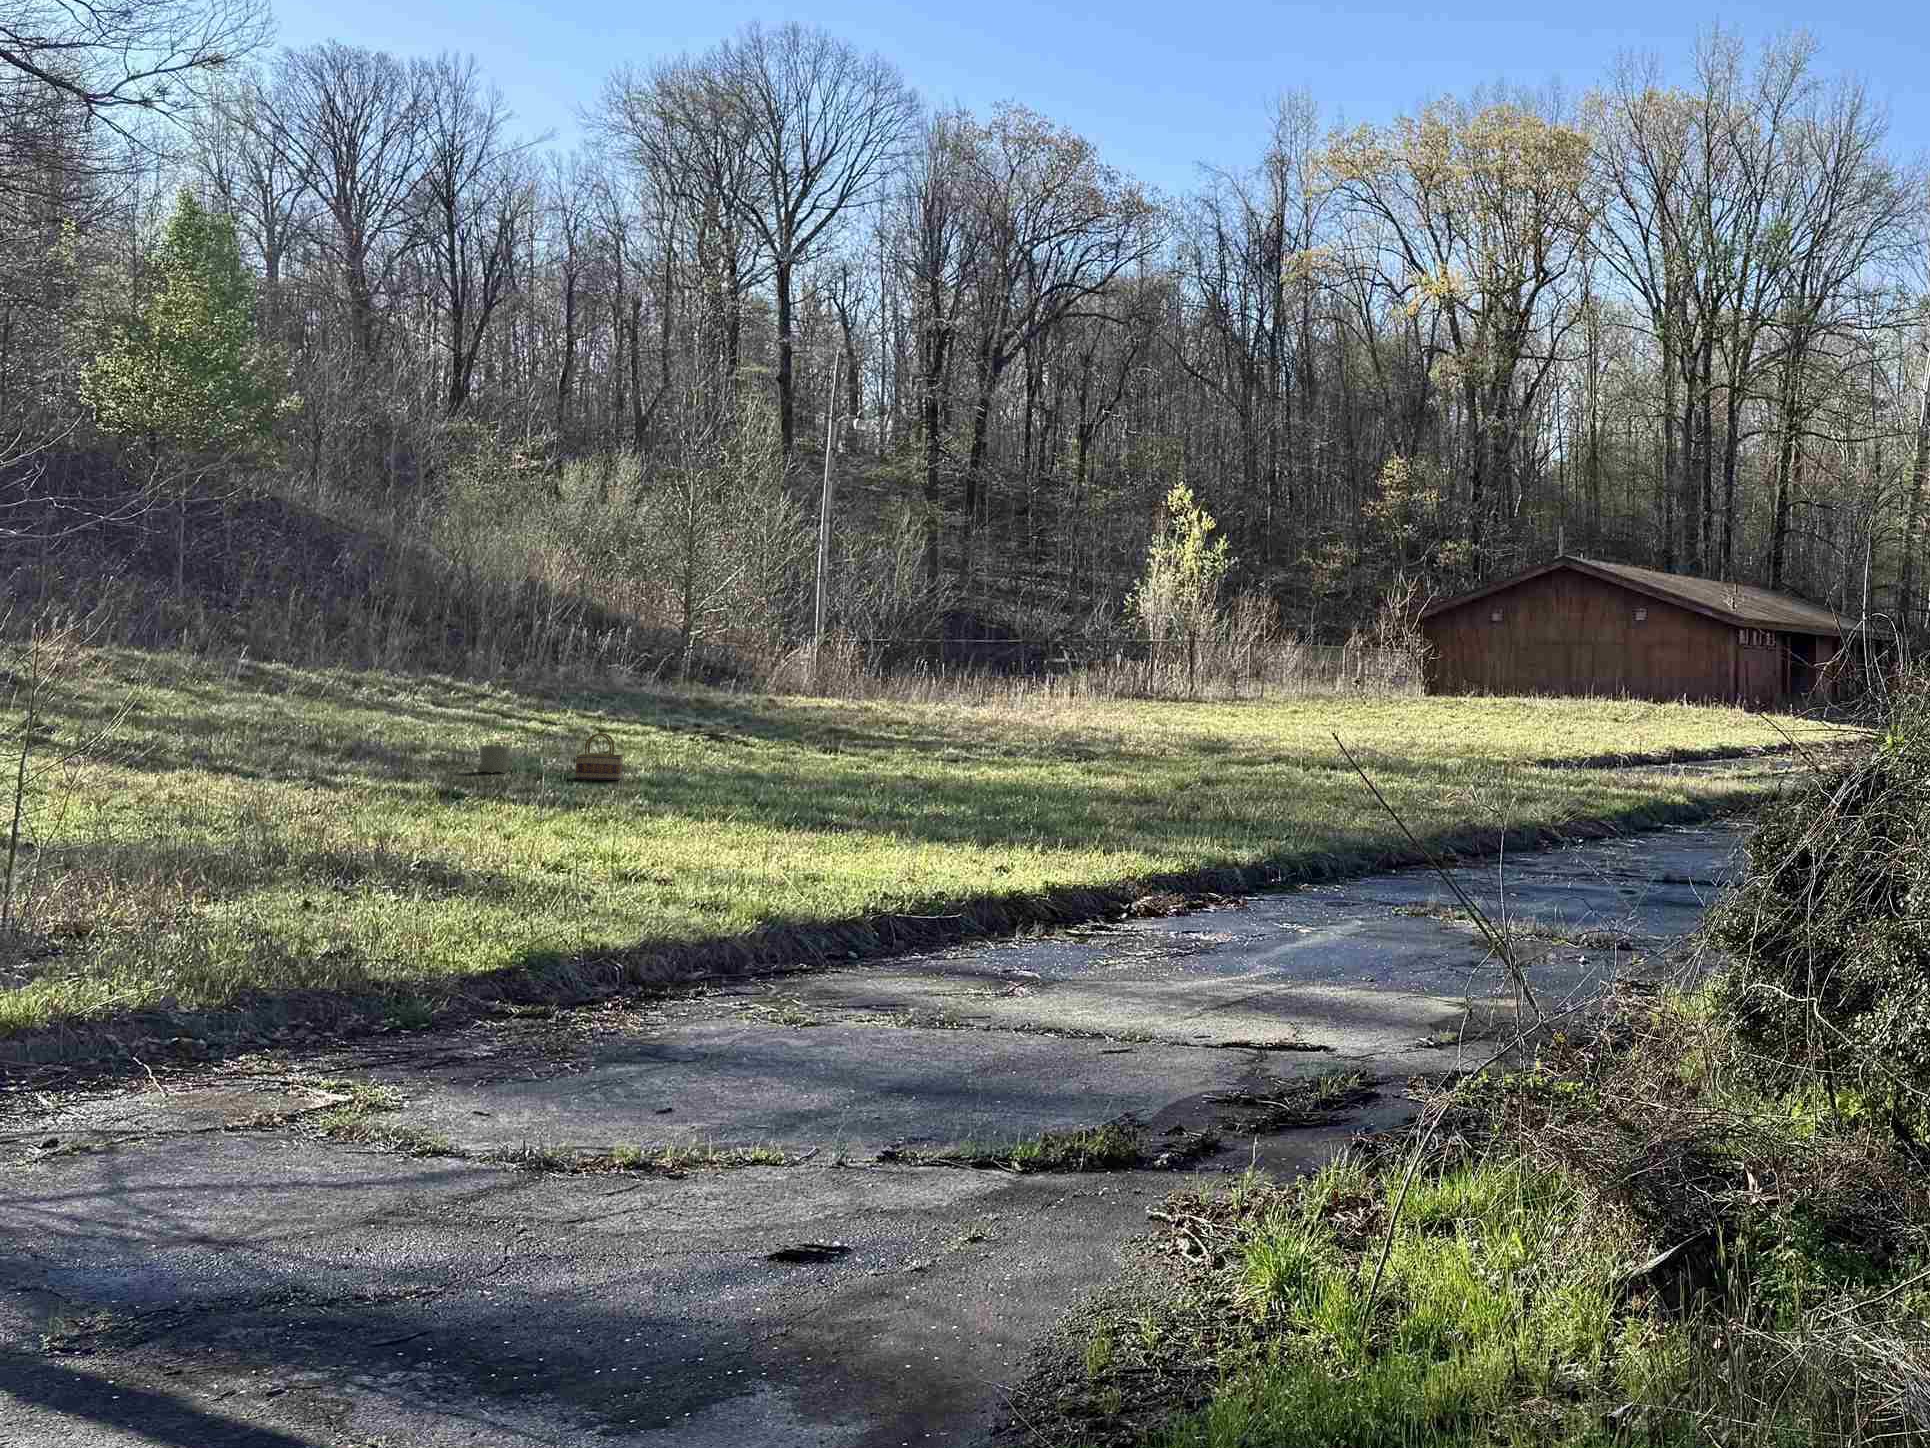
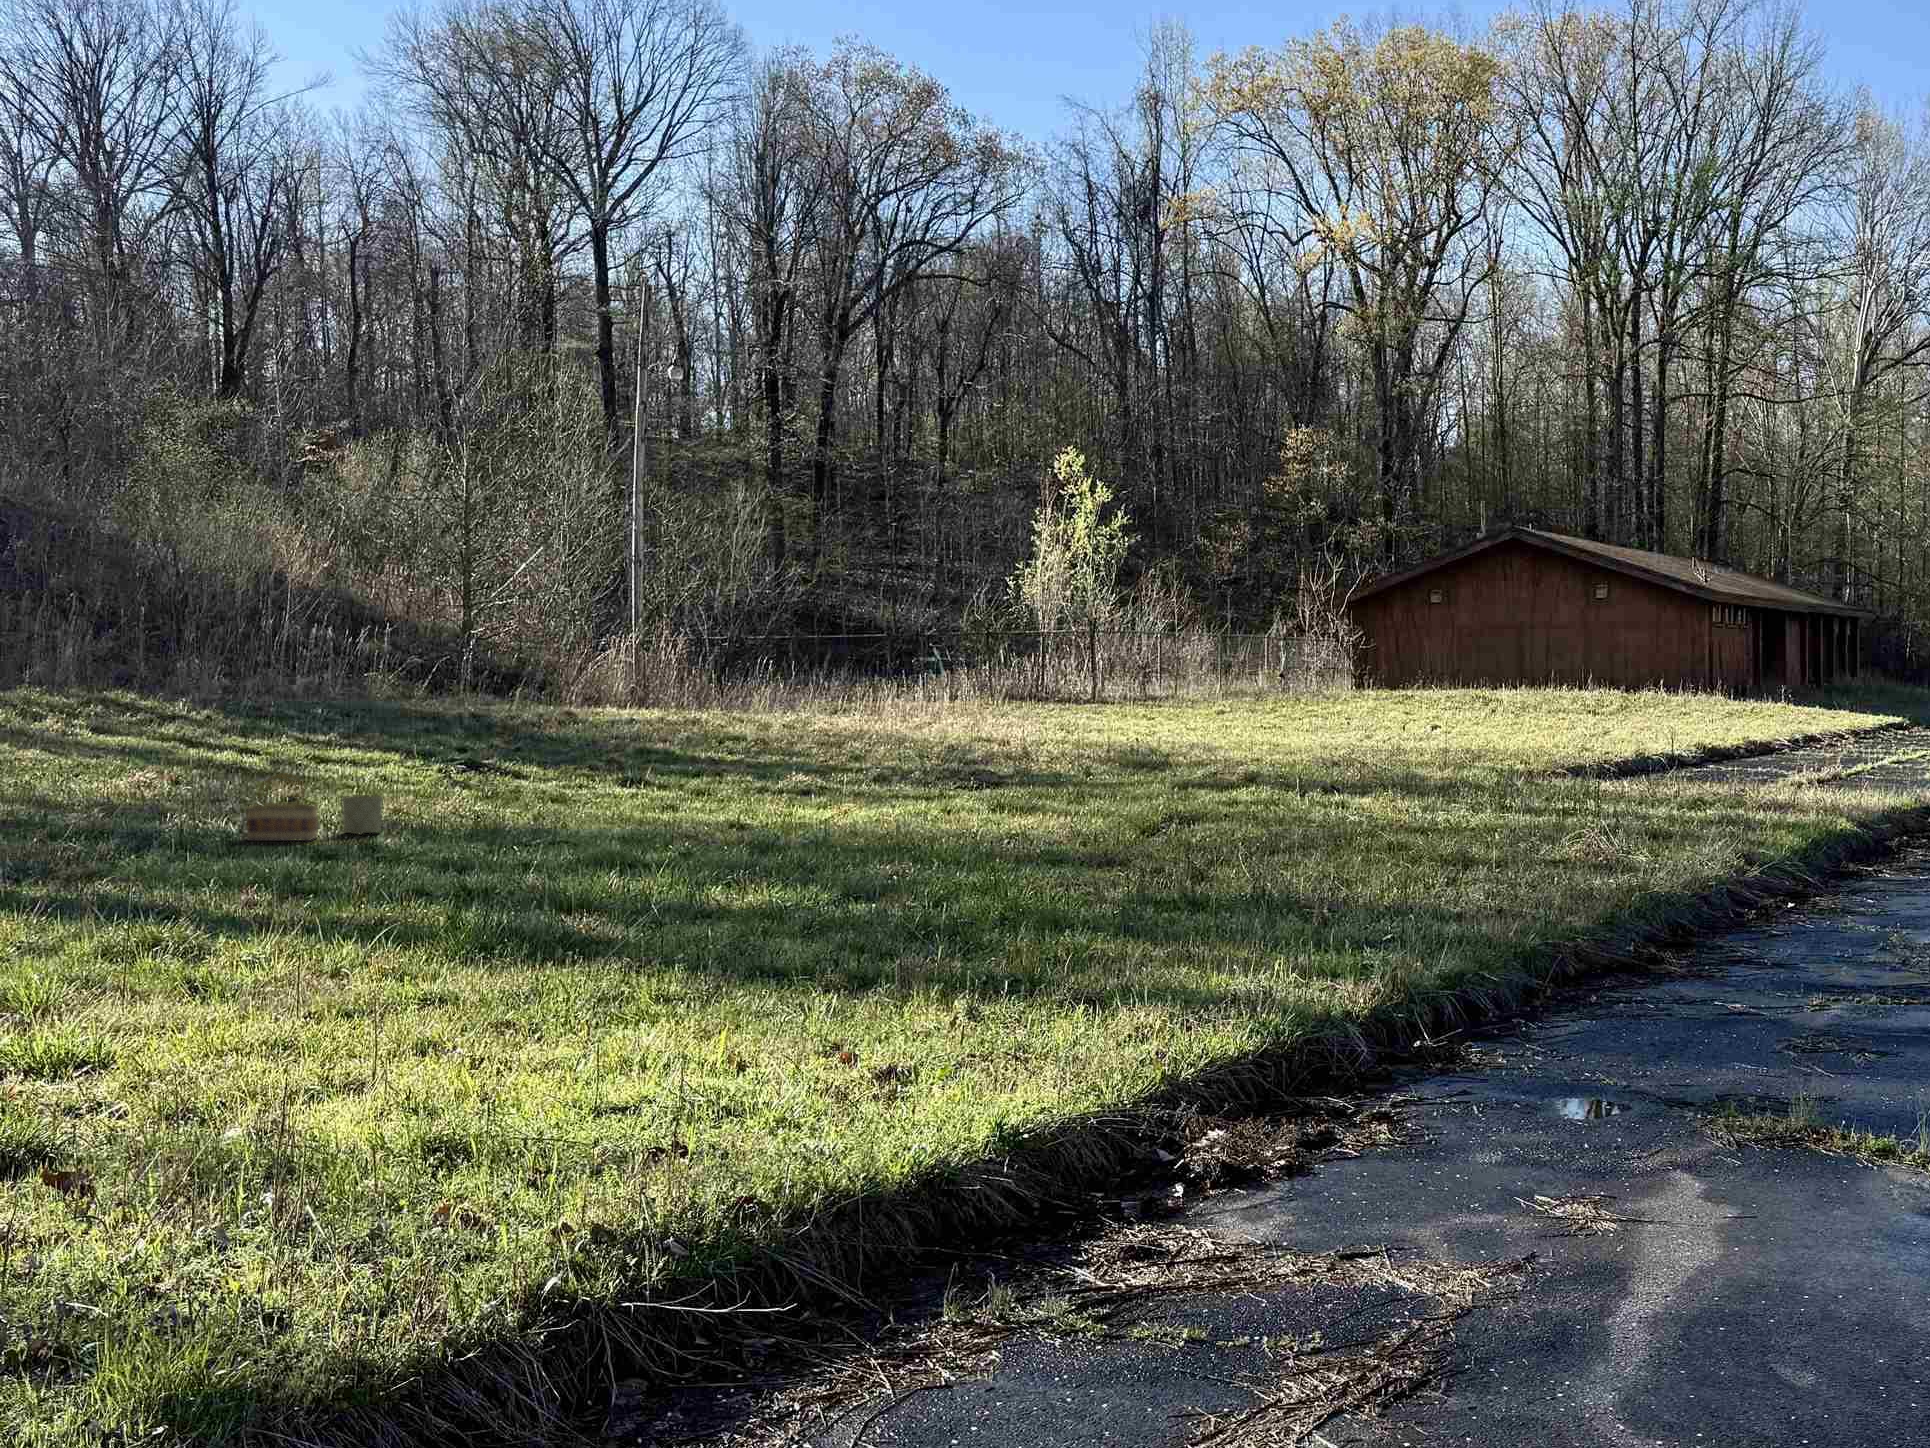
planter: present [480,745,510,773] -> present [341,795,383,835]

